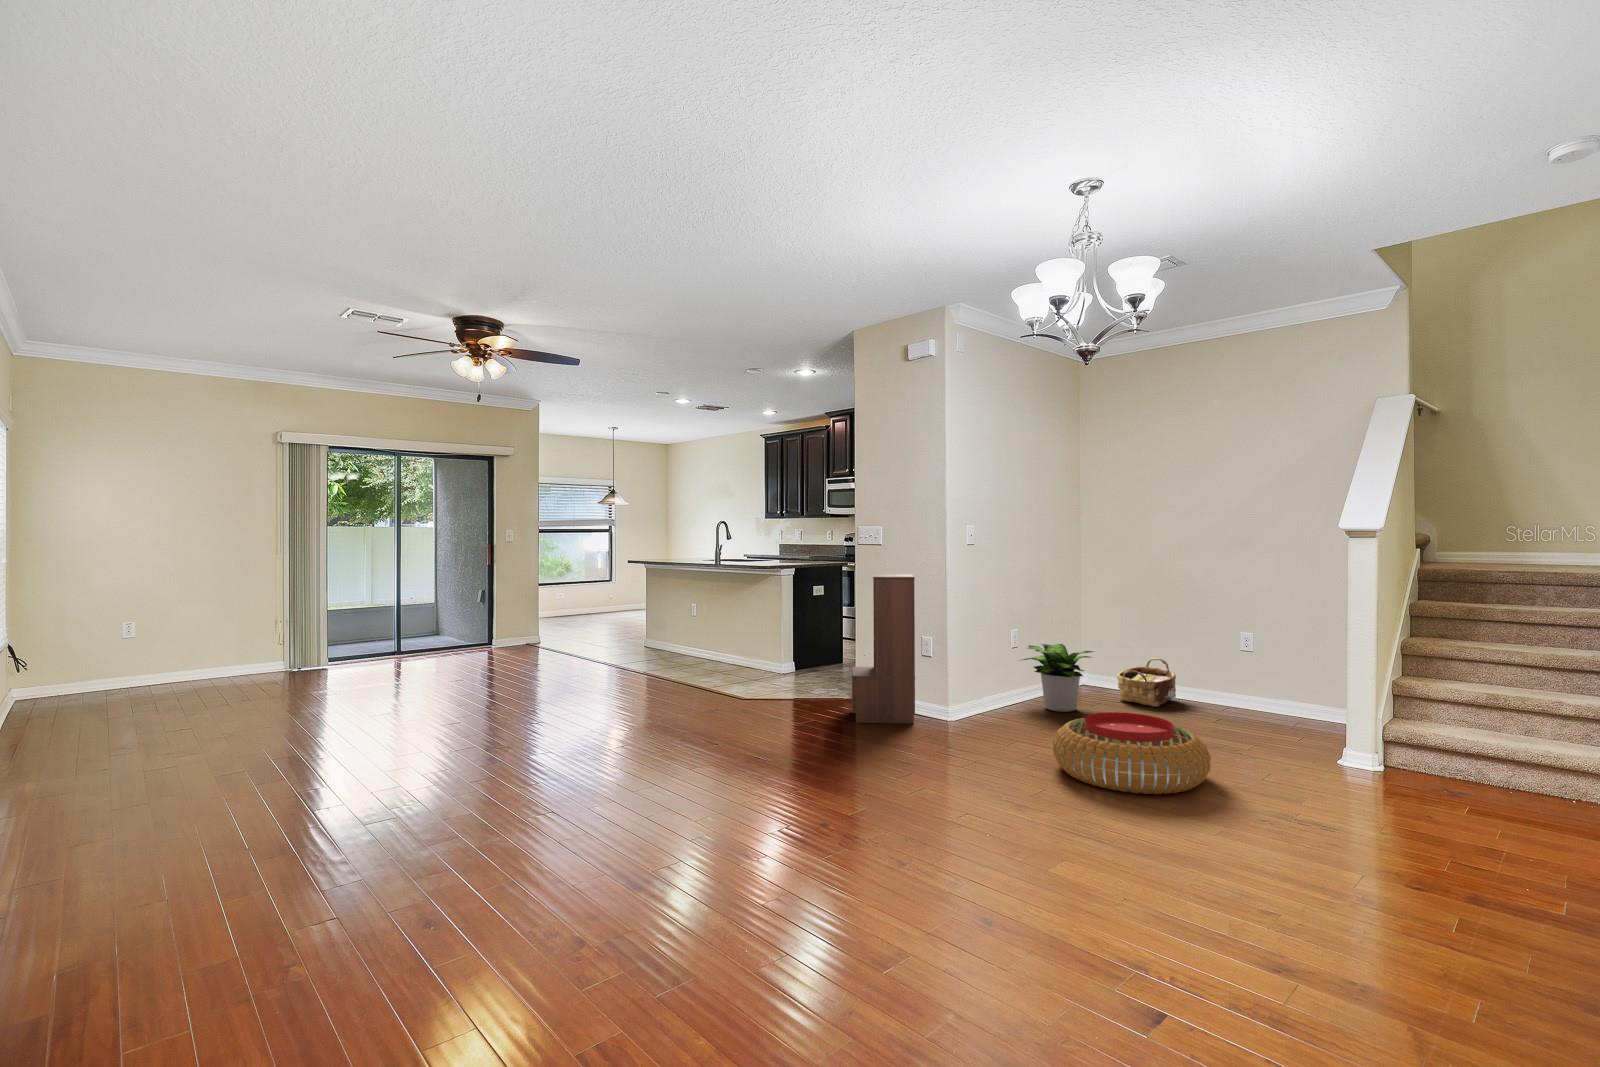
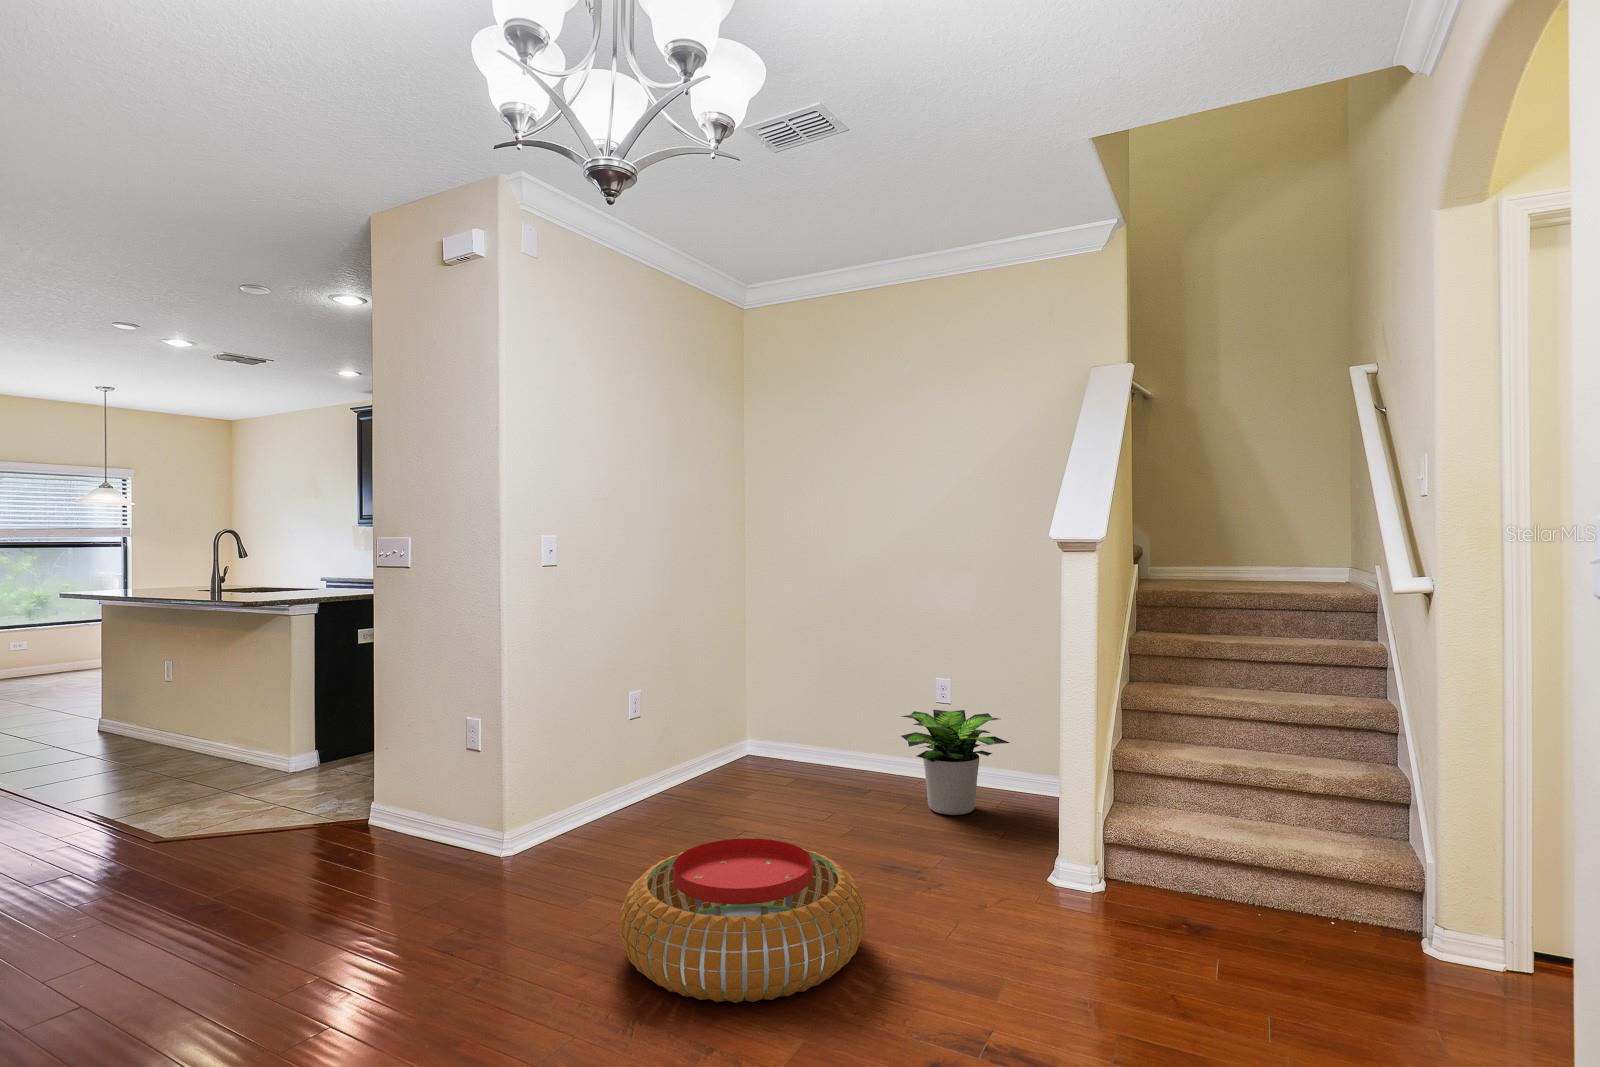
bookshelf: present [852,574,915,723] -> none [325,613,455,876]
potted plant: present [1023,644,1093,712] -> present [901,710,1009,815]
woven basket: present [1117,658,1176,707] -> none [784,721,862,794]

